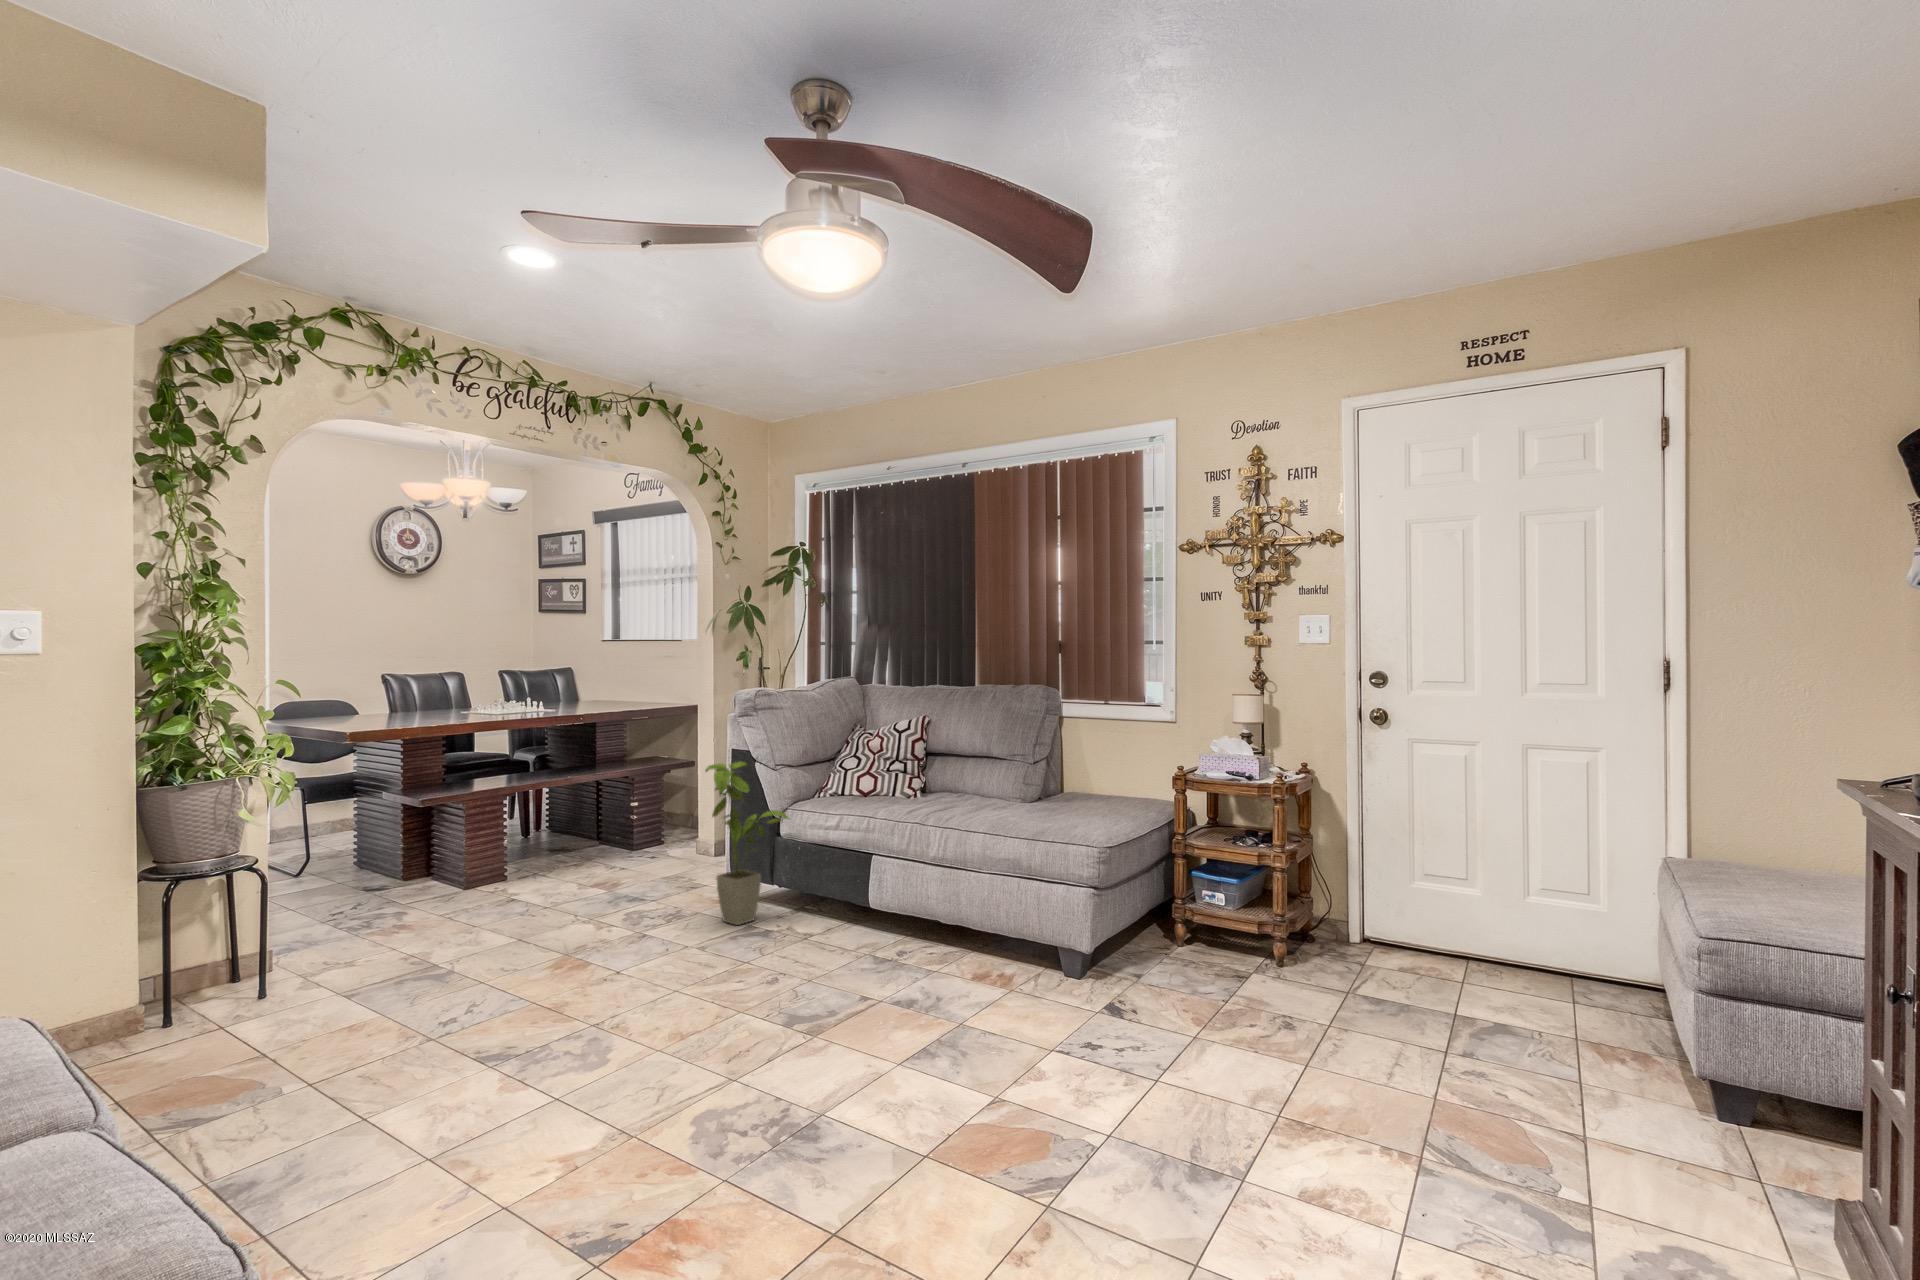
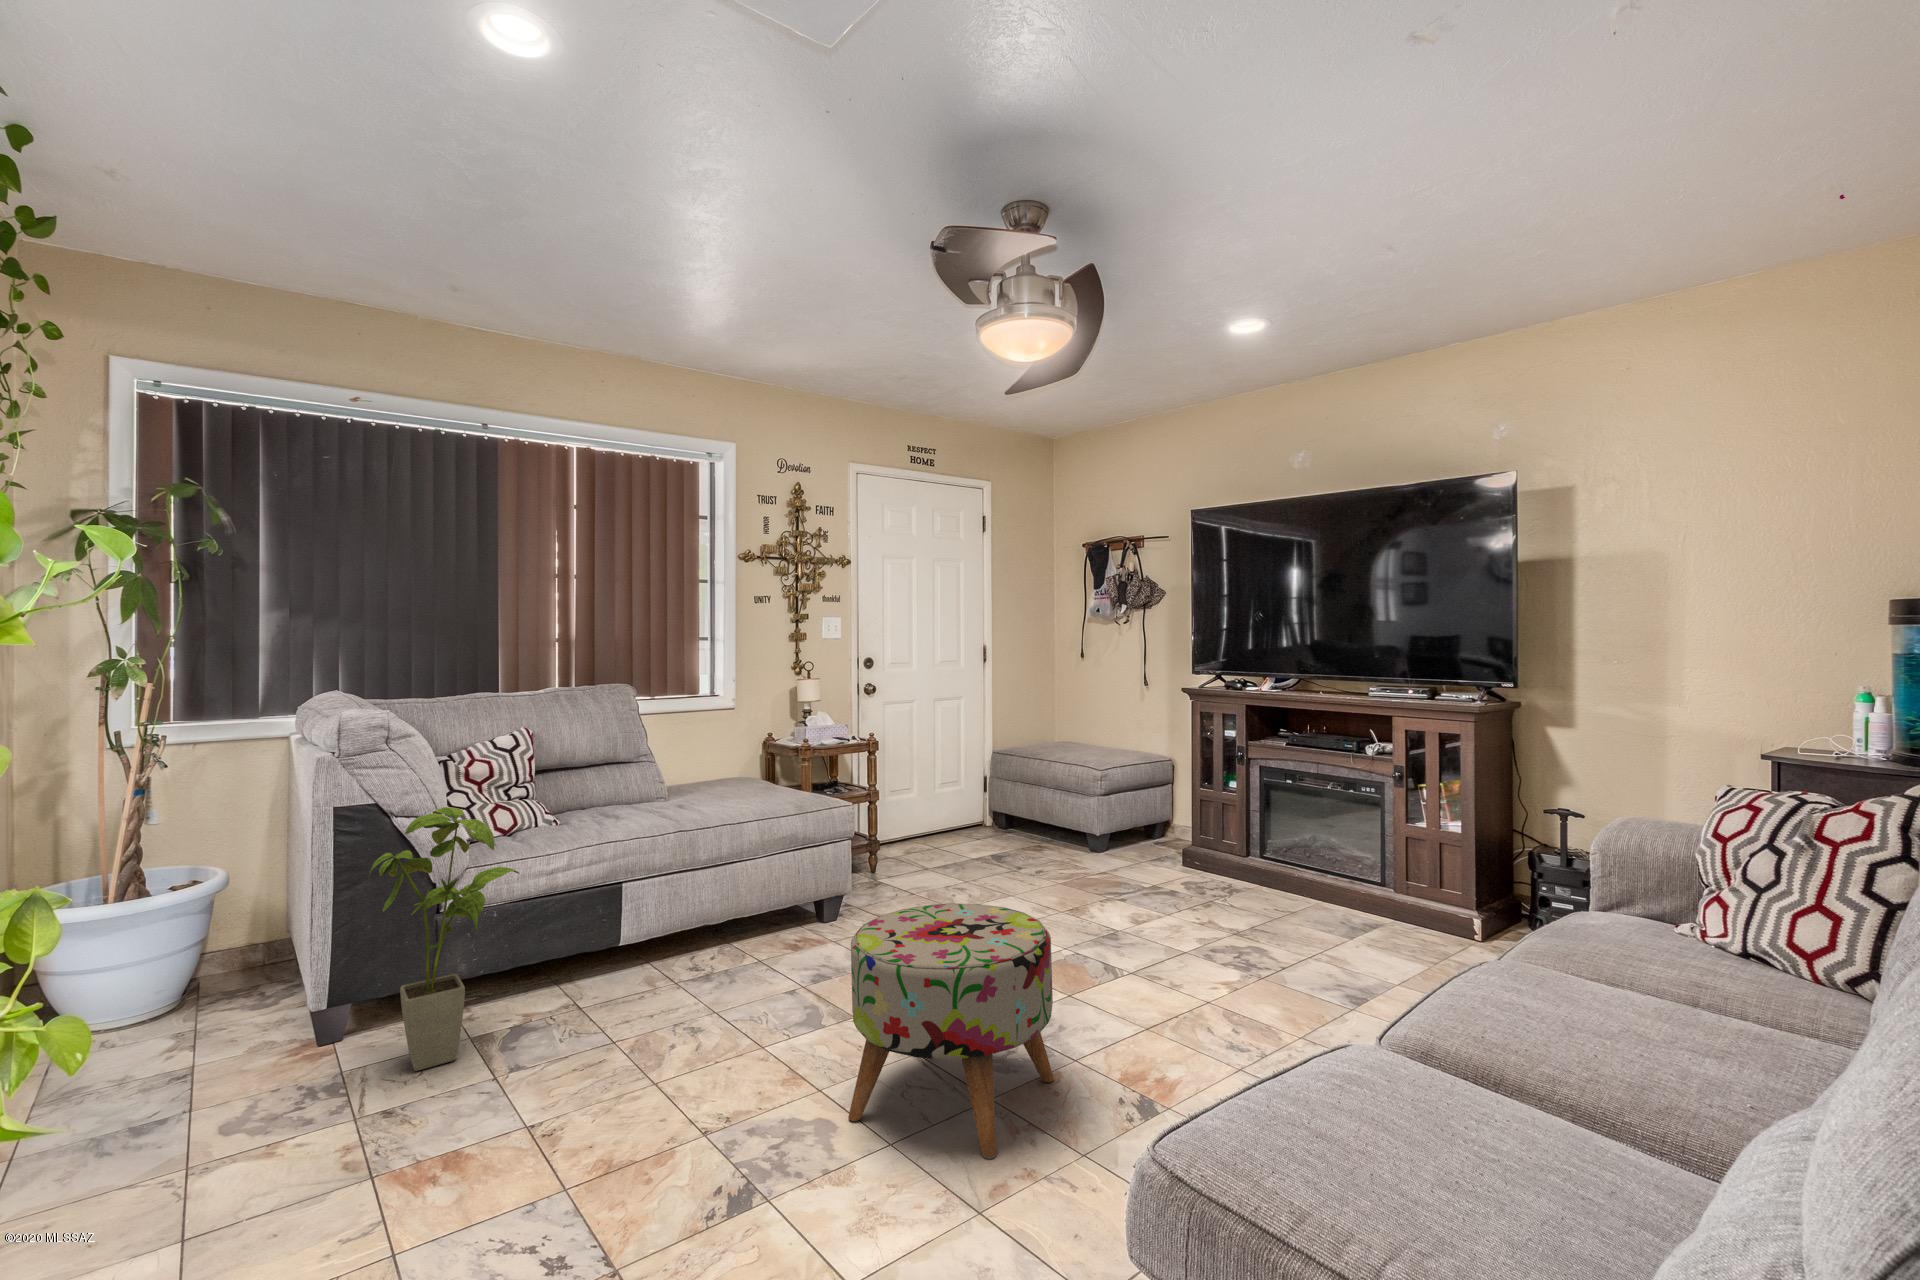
ottoman: none [530,910,729,1125] -> present [848,903,1054,1159]

